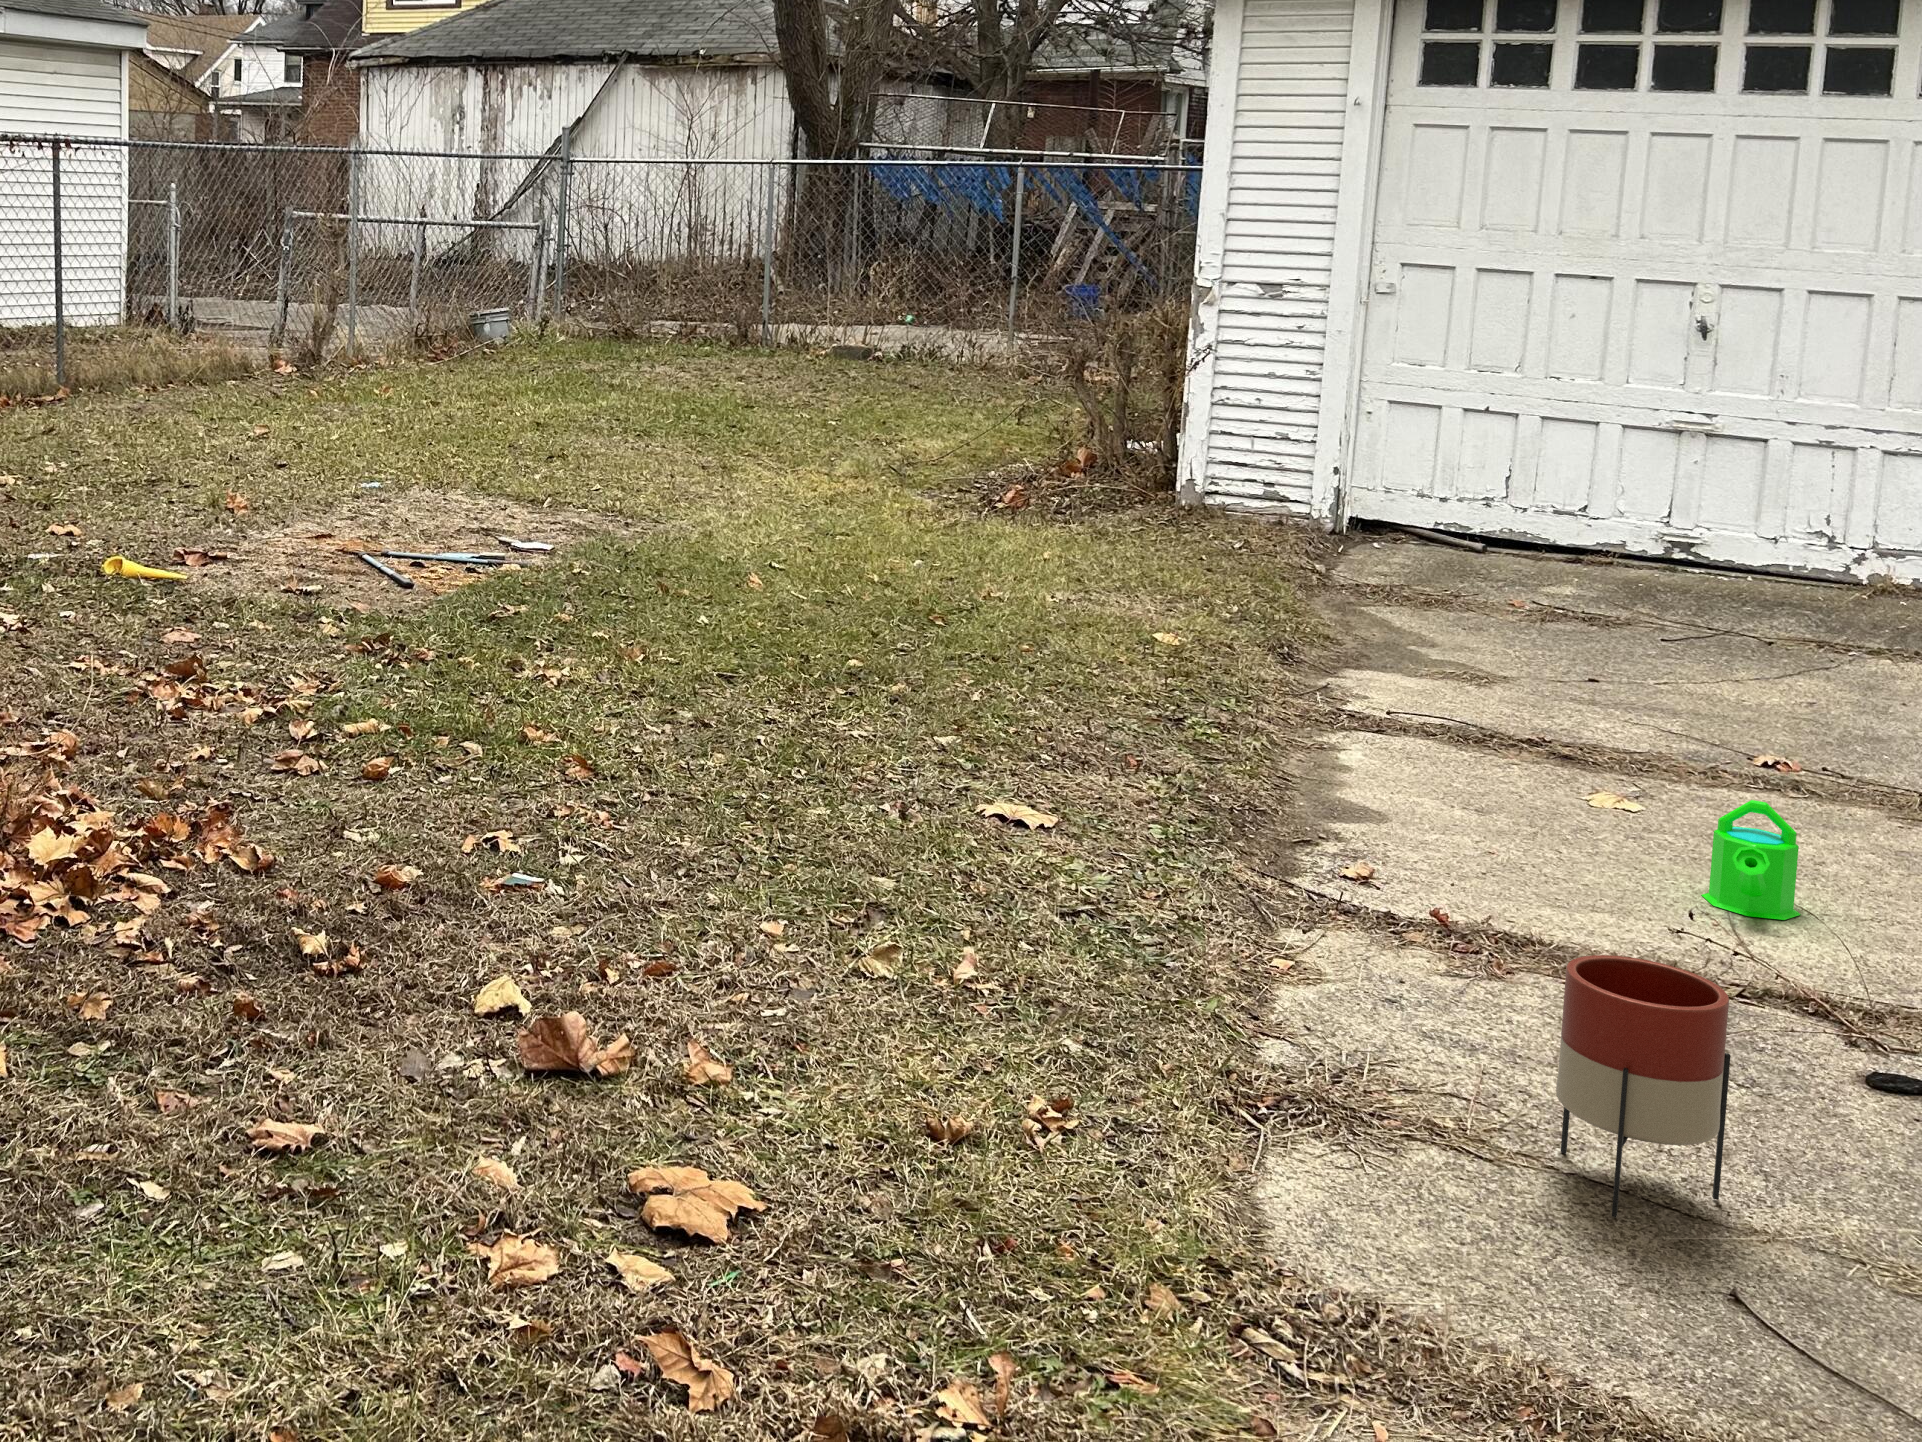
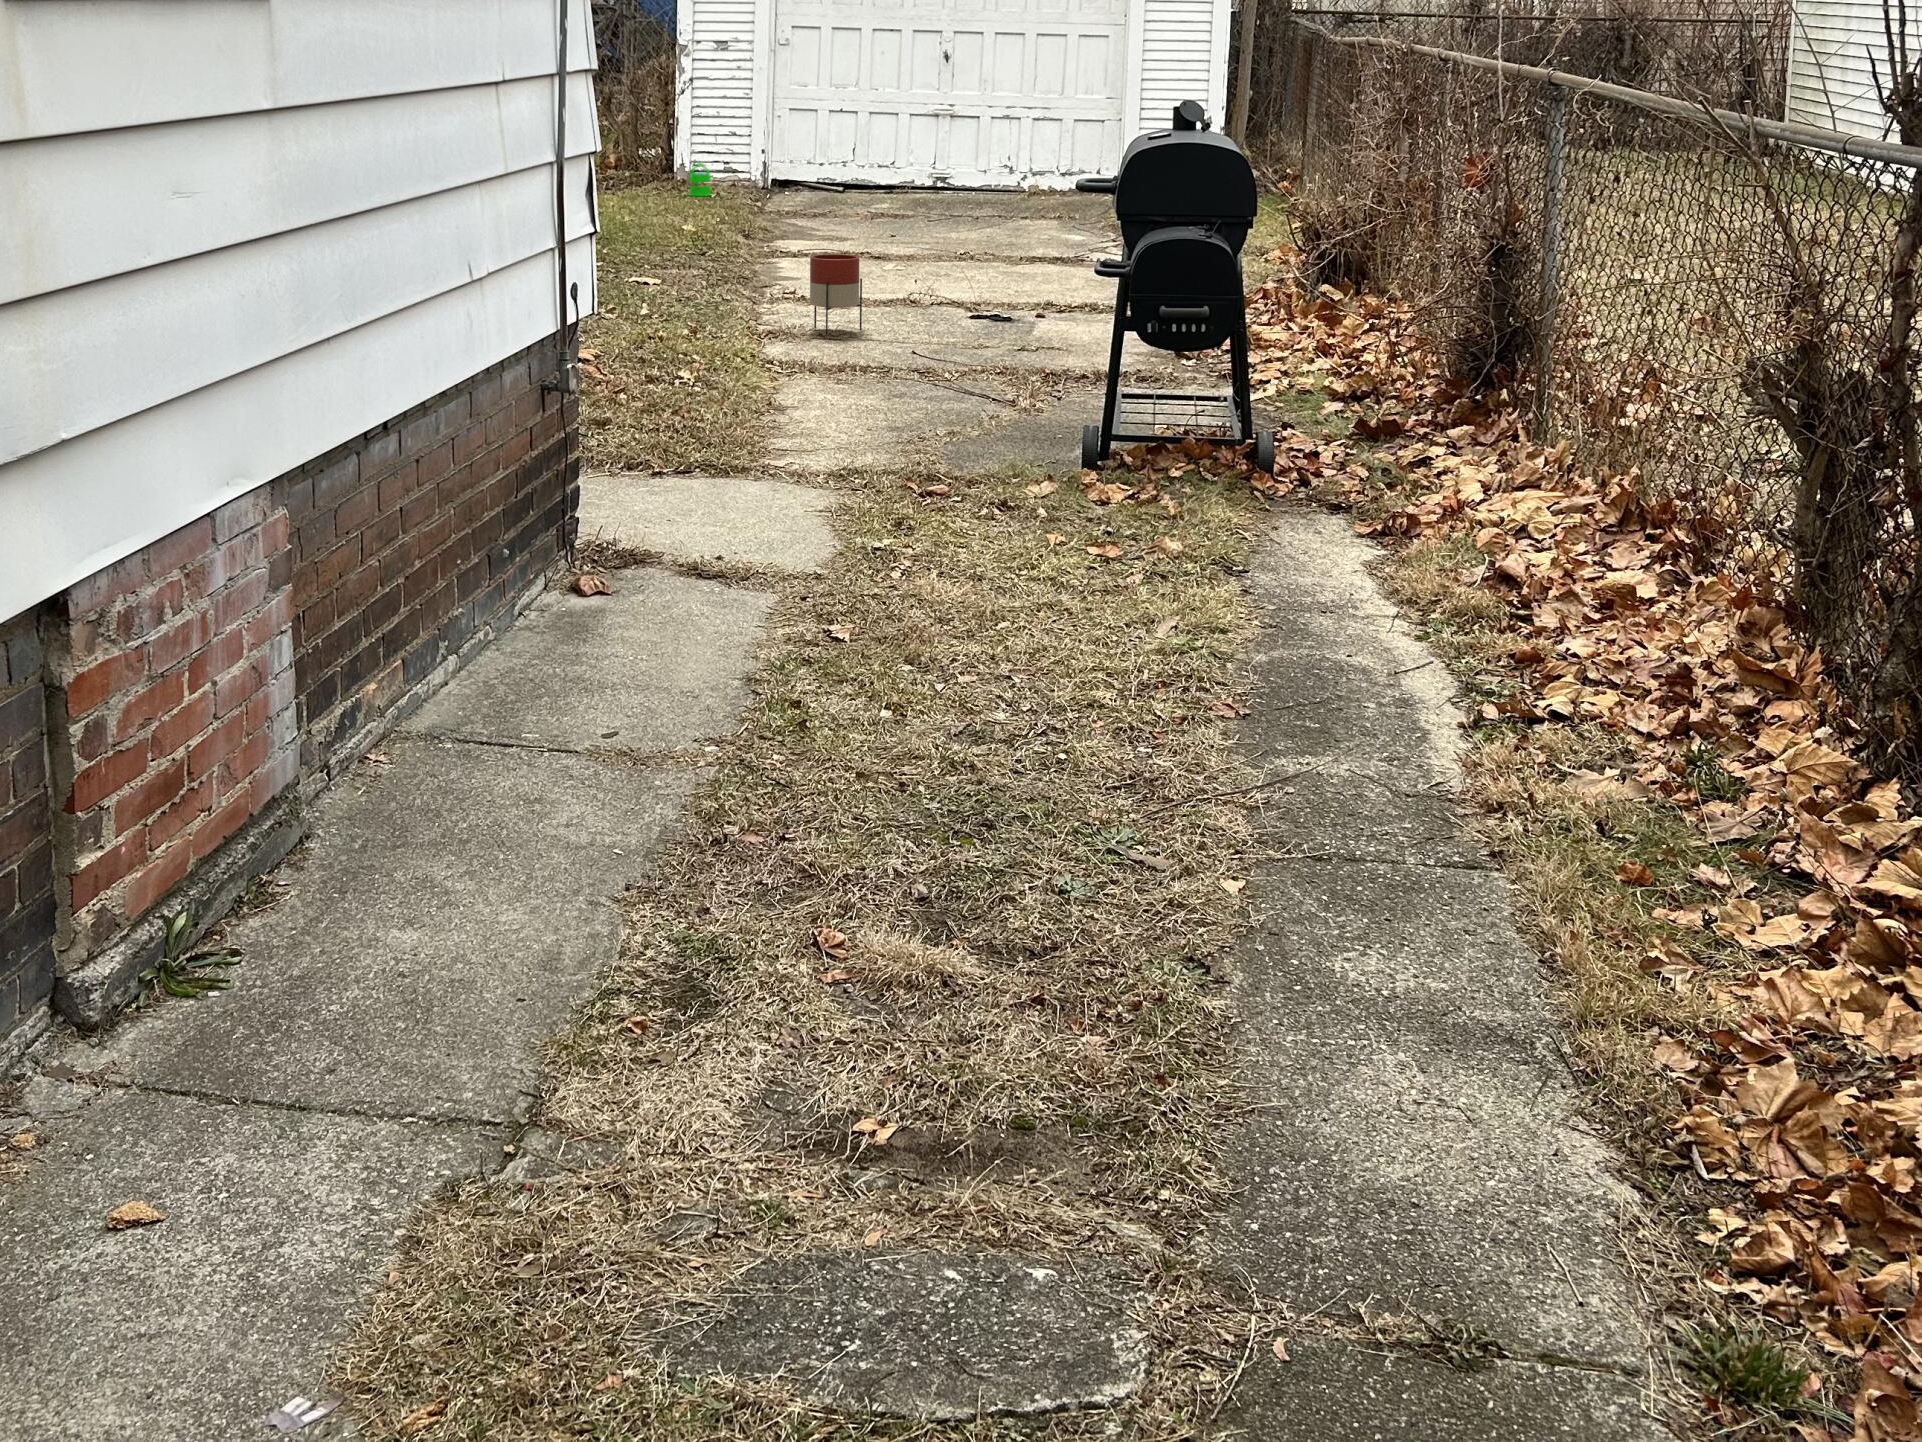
watering can: present [1702,800,1801,920] -> present [689,163,711,196]

